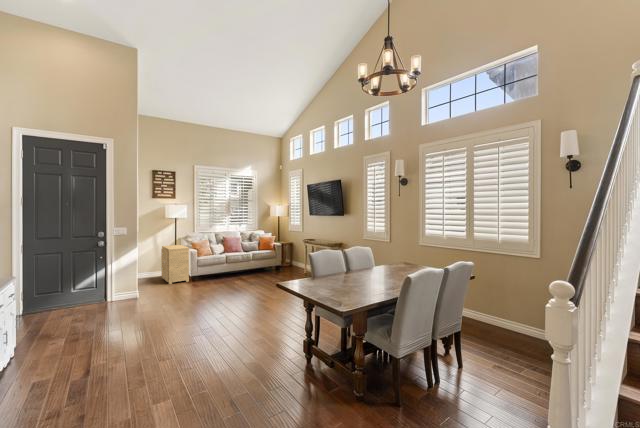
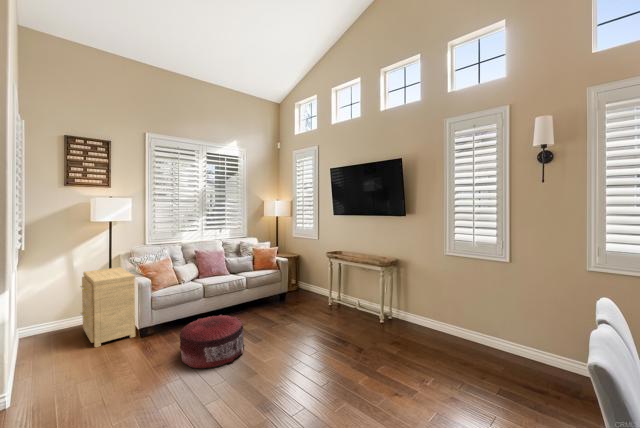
pouf: none [211,270,245,292] -> present [180,315,244,369]

